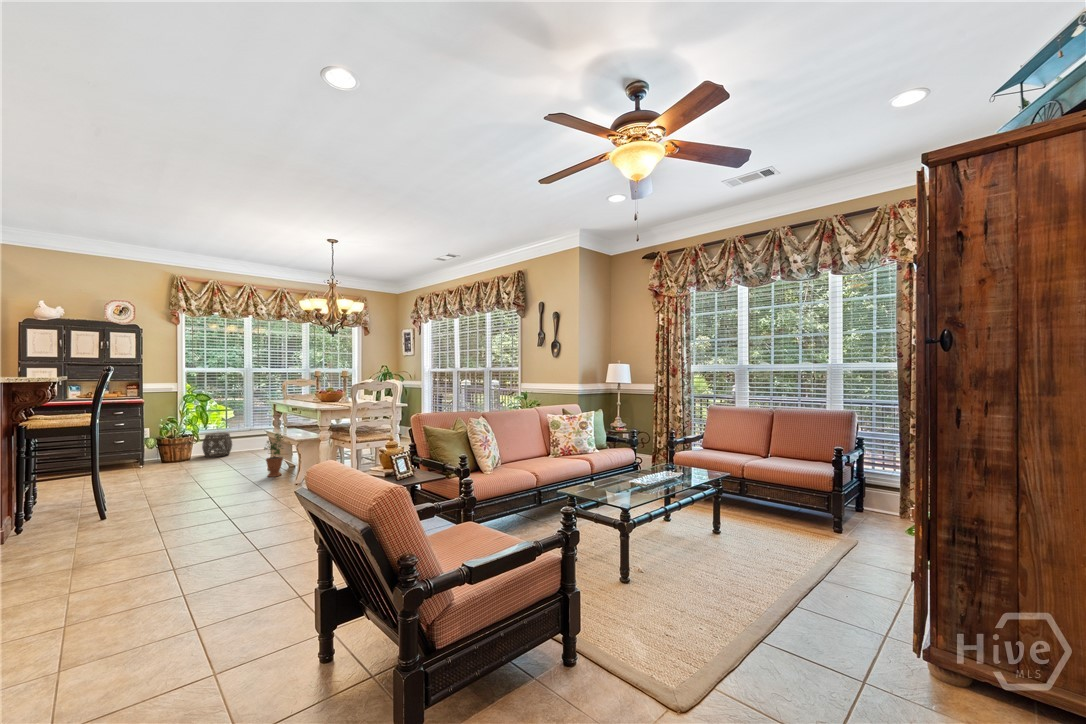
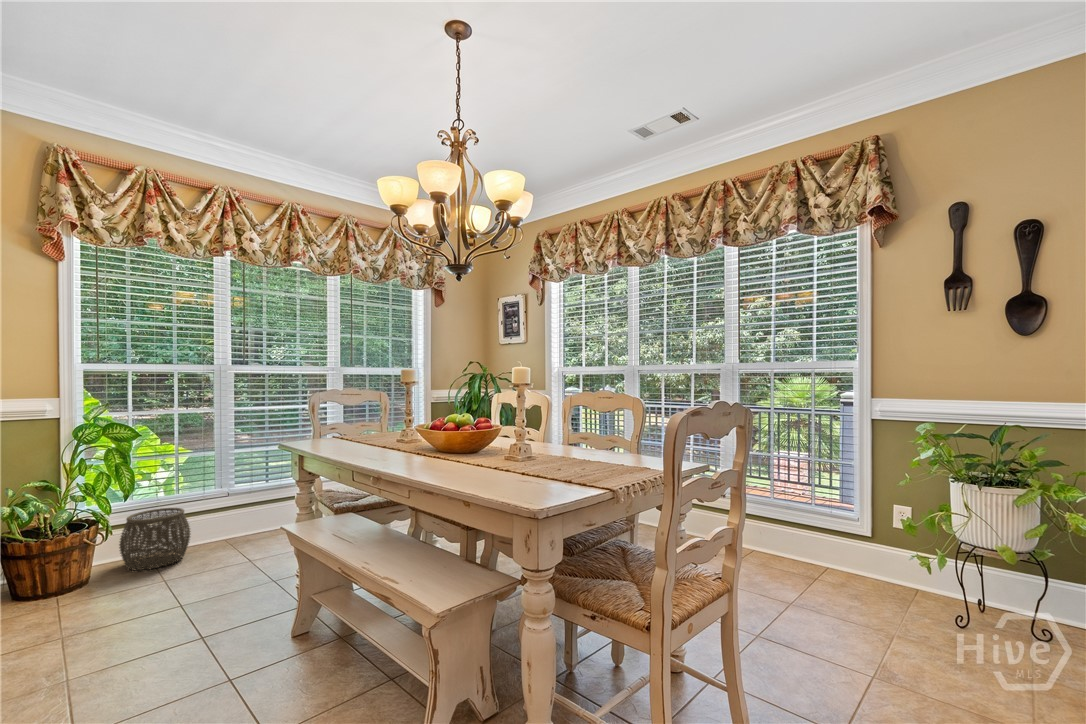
potted plant: present [264,433,283,477] -> none [282,539,350,684]

